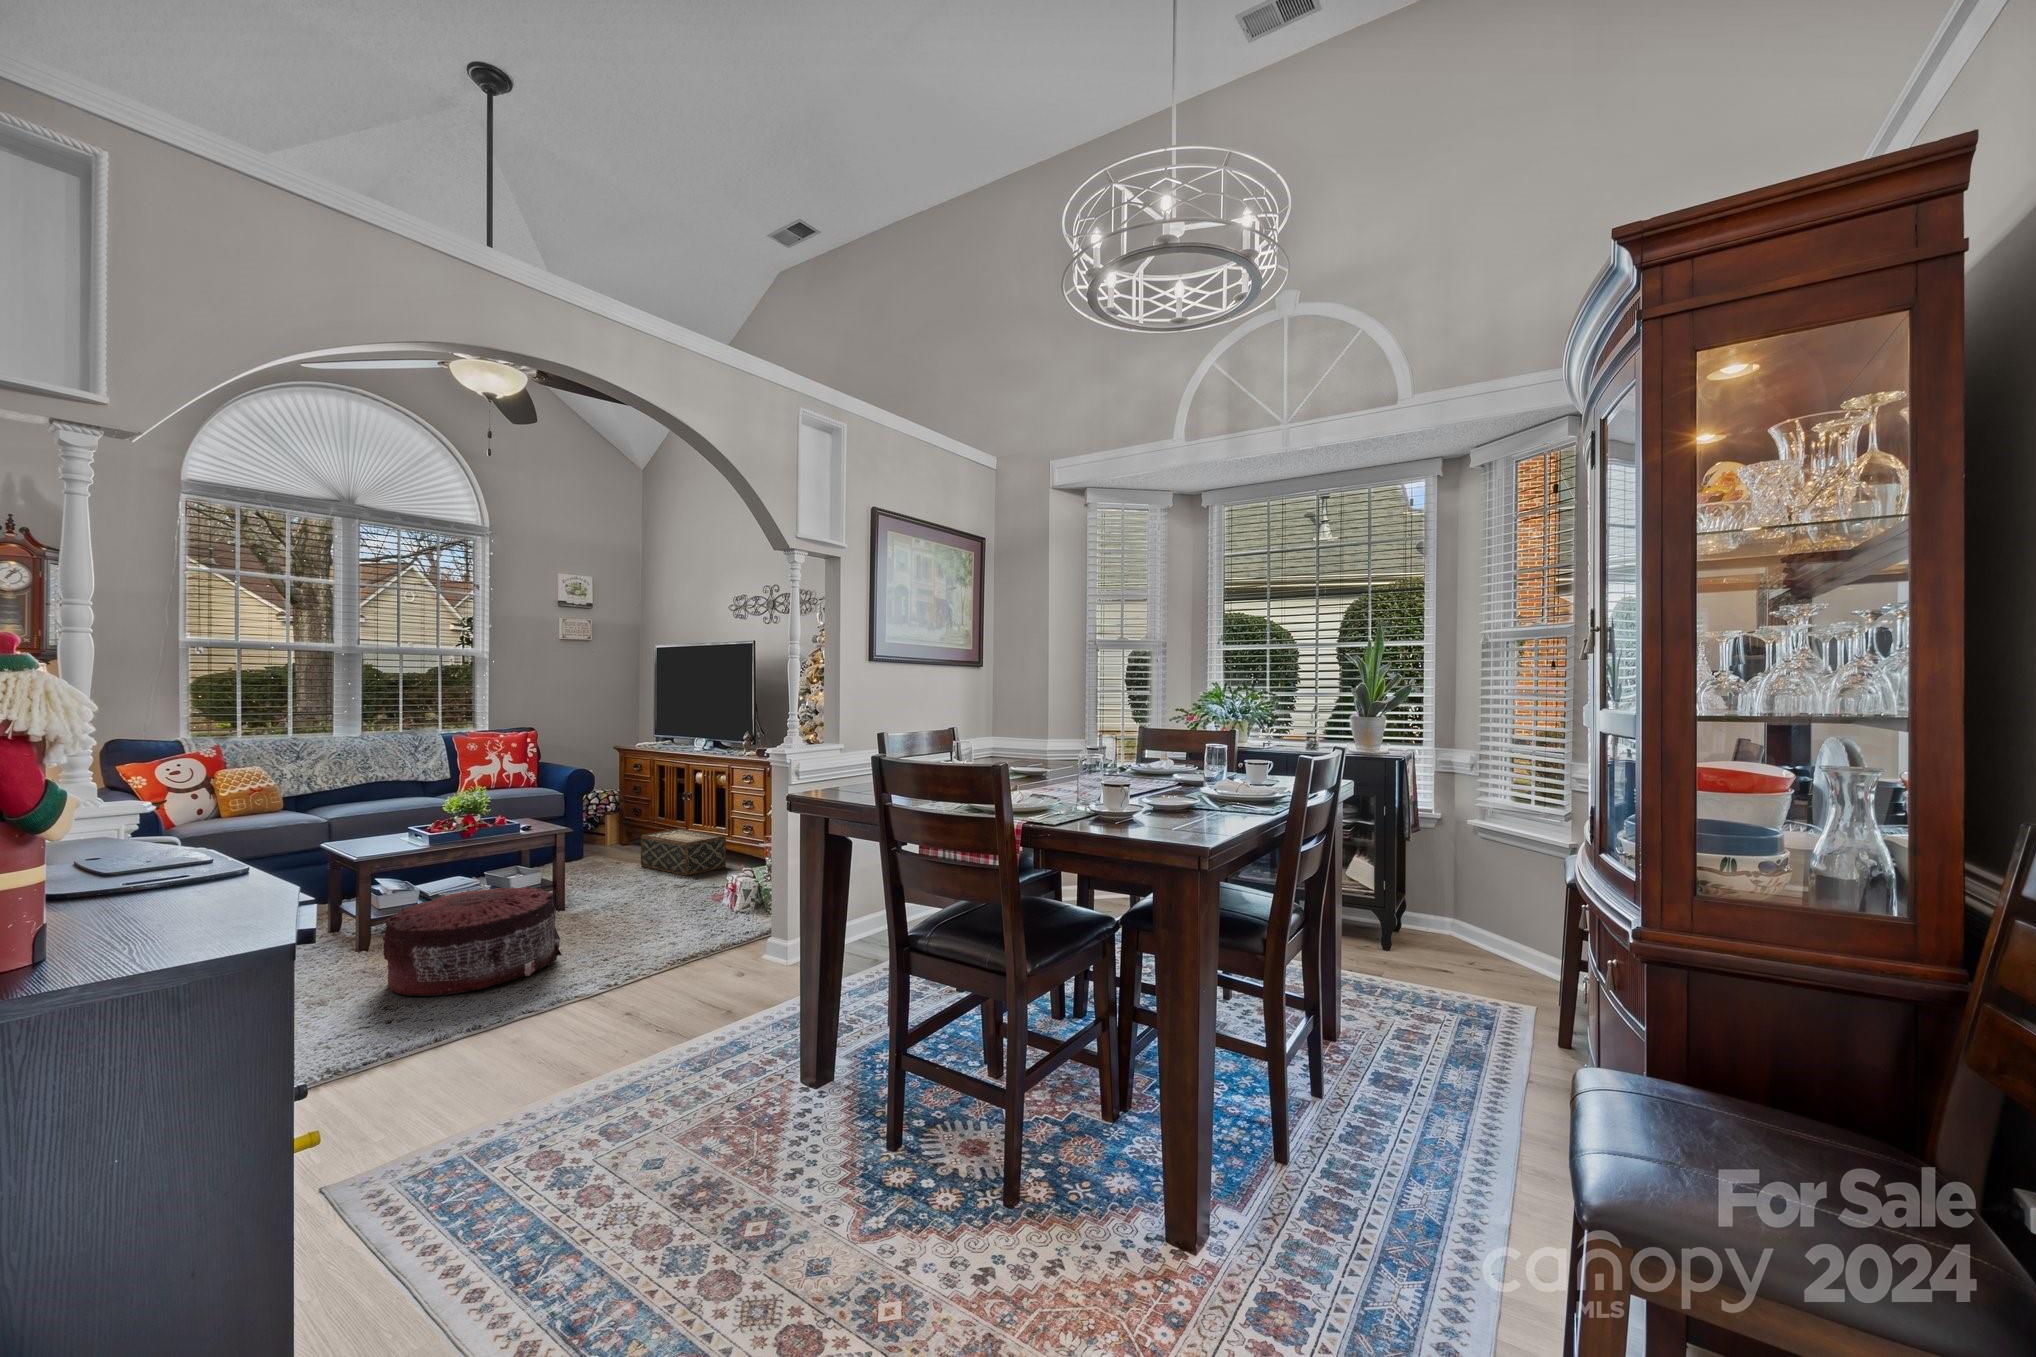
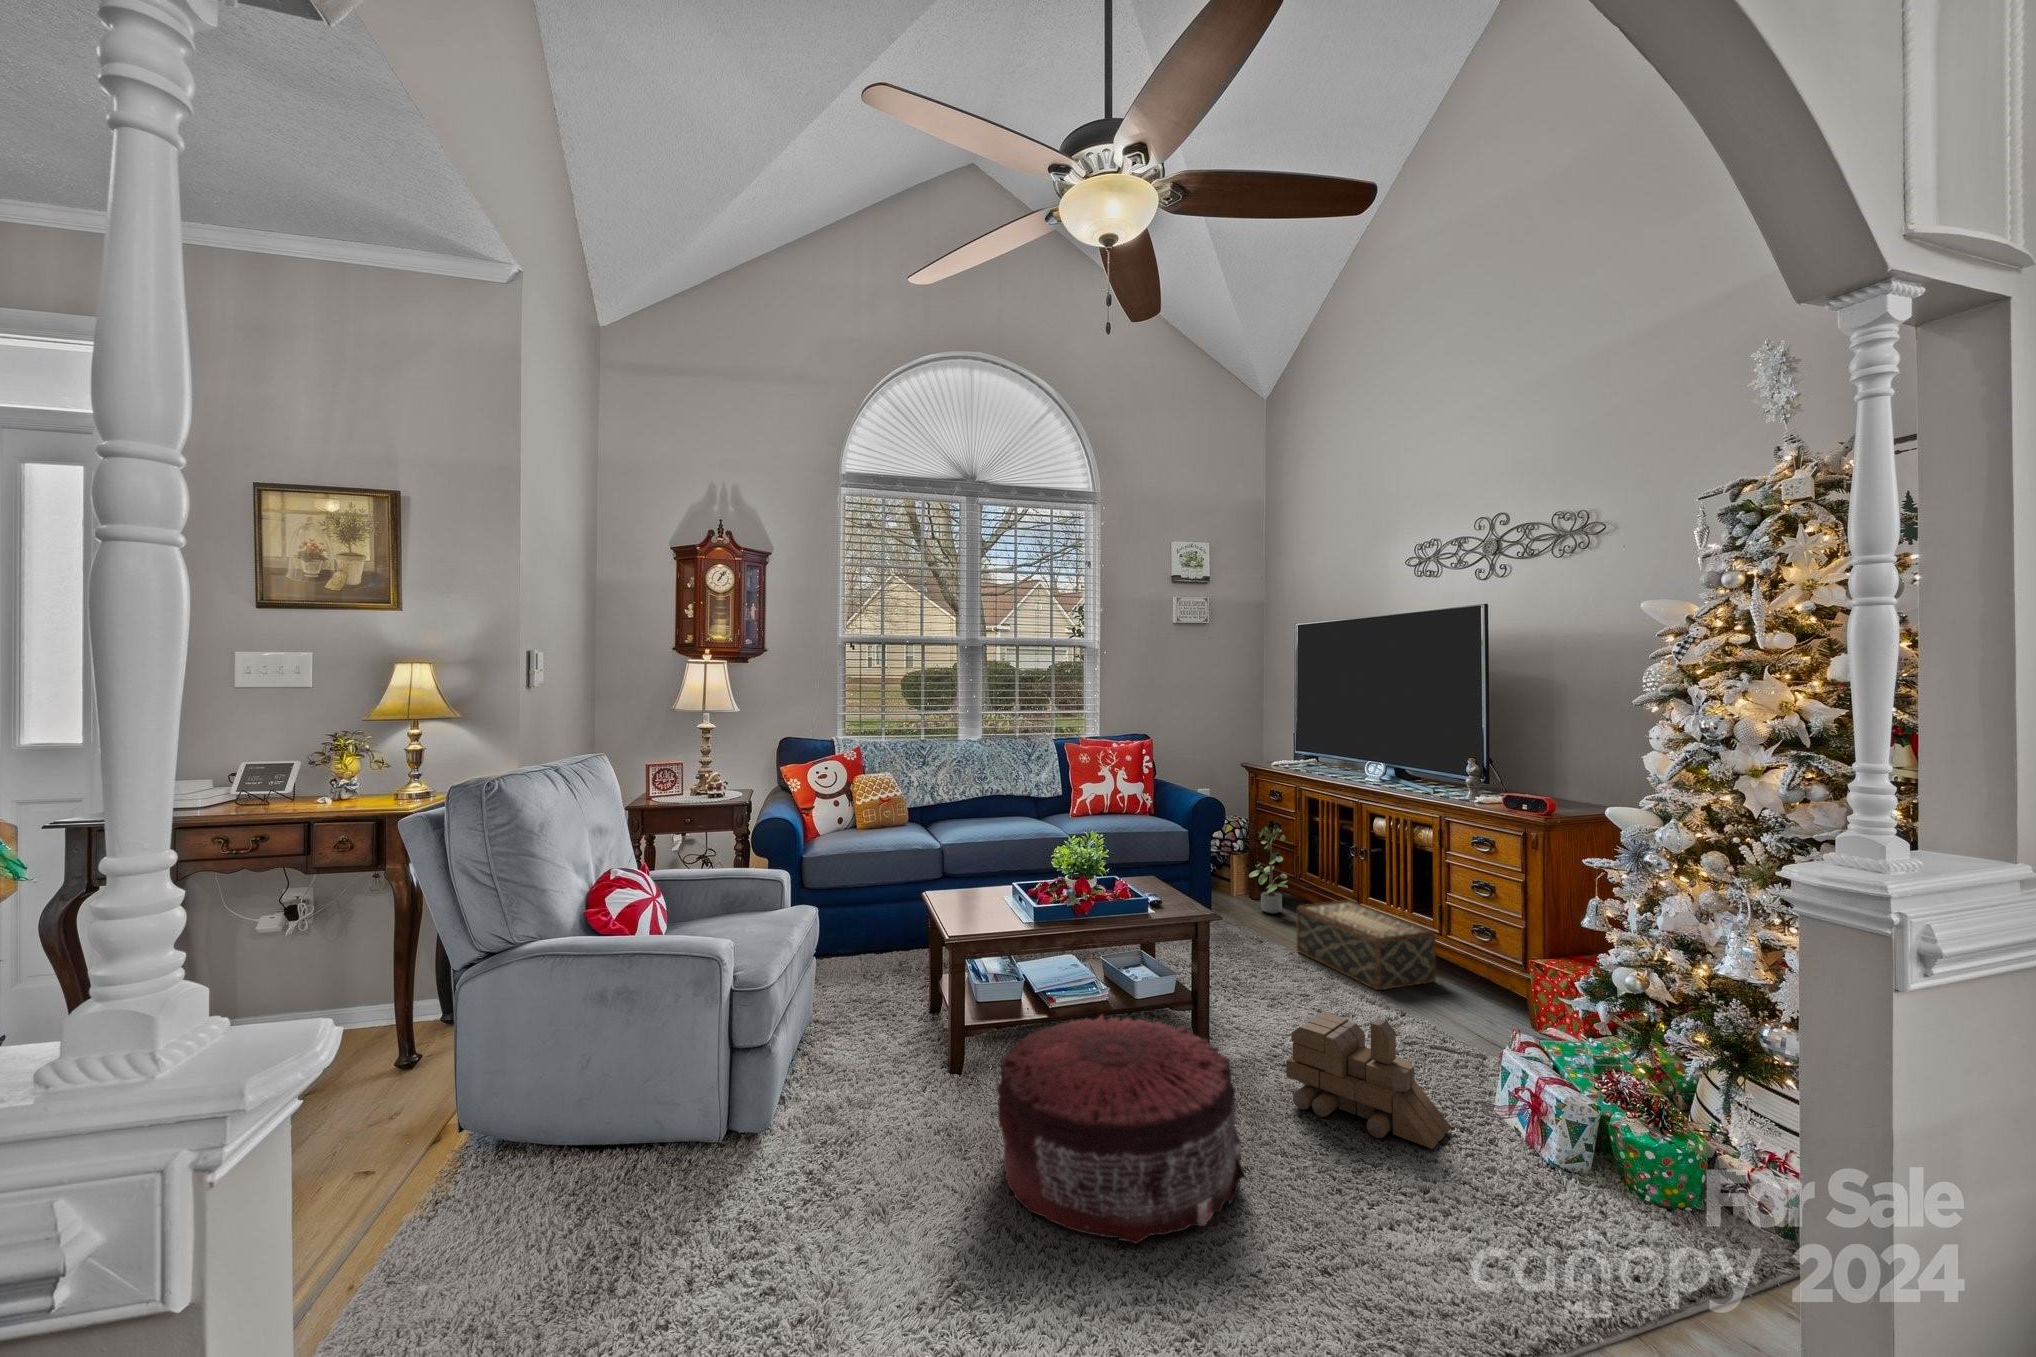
potted plant: none [615,787,644,850] -> present [1249,826,1288,913]
toy train: none [602,868,696,930] -> present [1286,1012,1451,1149]

